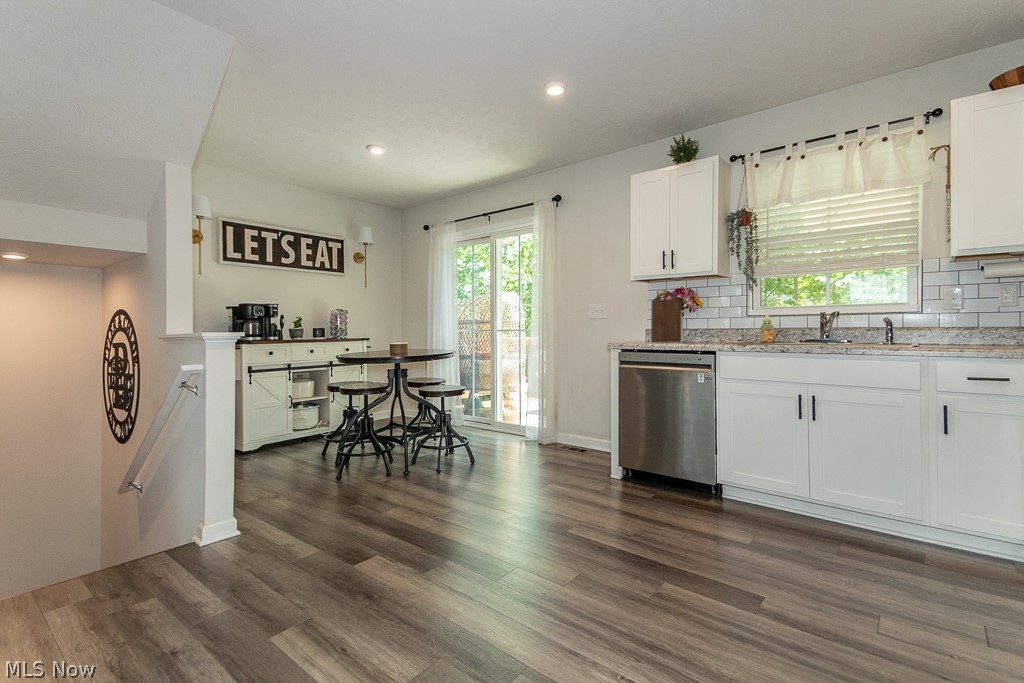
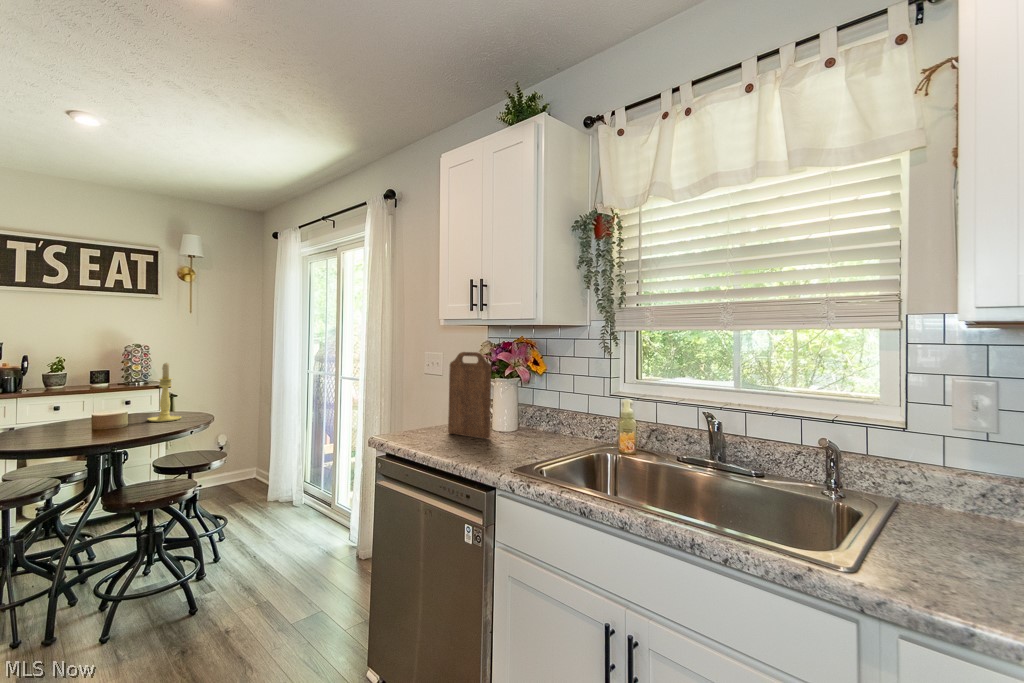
candle holder: none [402,314,422,354] -> present [148,363,181,422]

